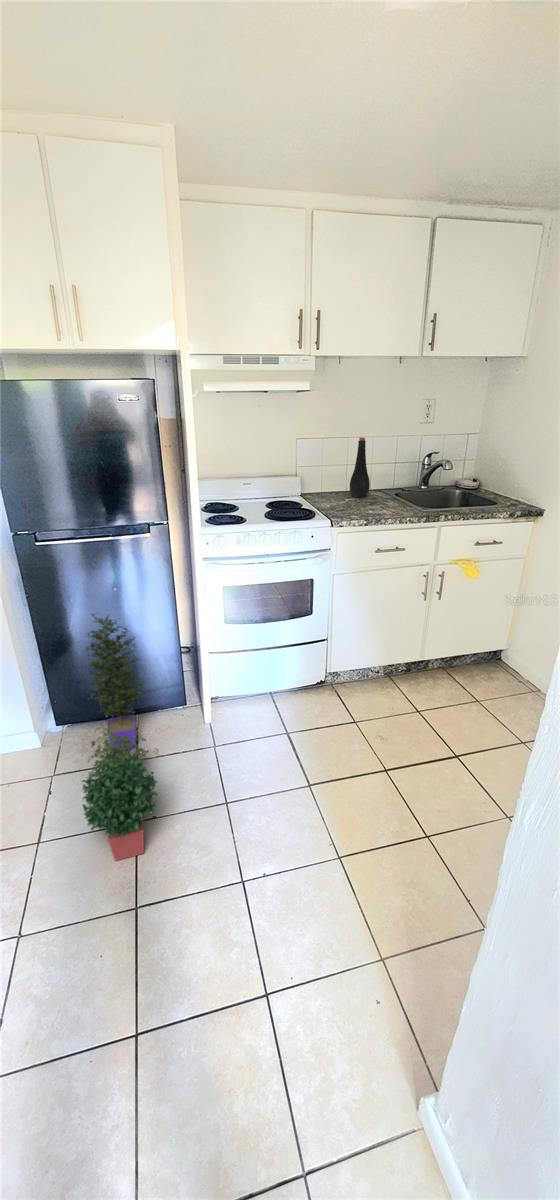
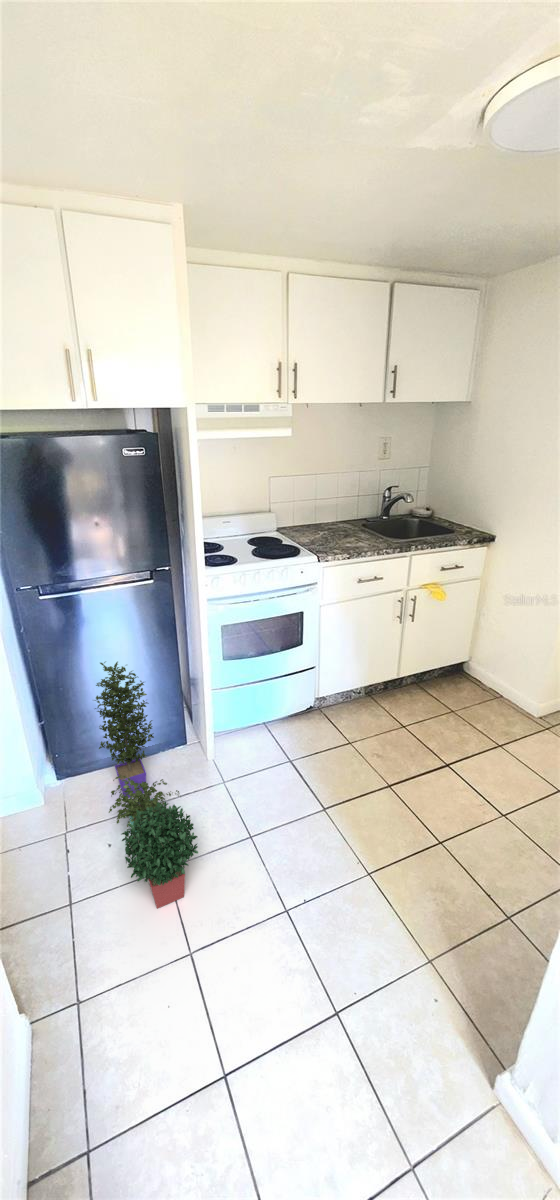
bottle: present [350,437,370,498] -> none [321,475,340,530]

